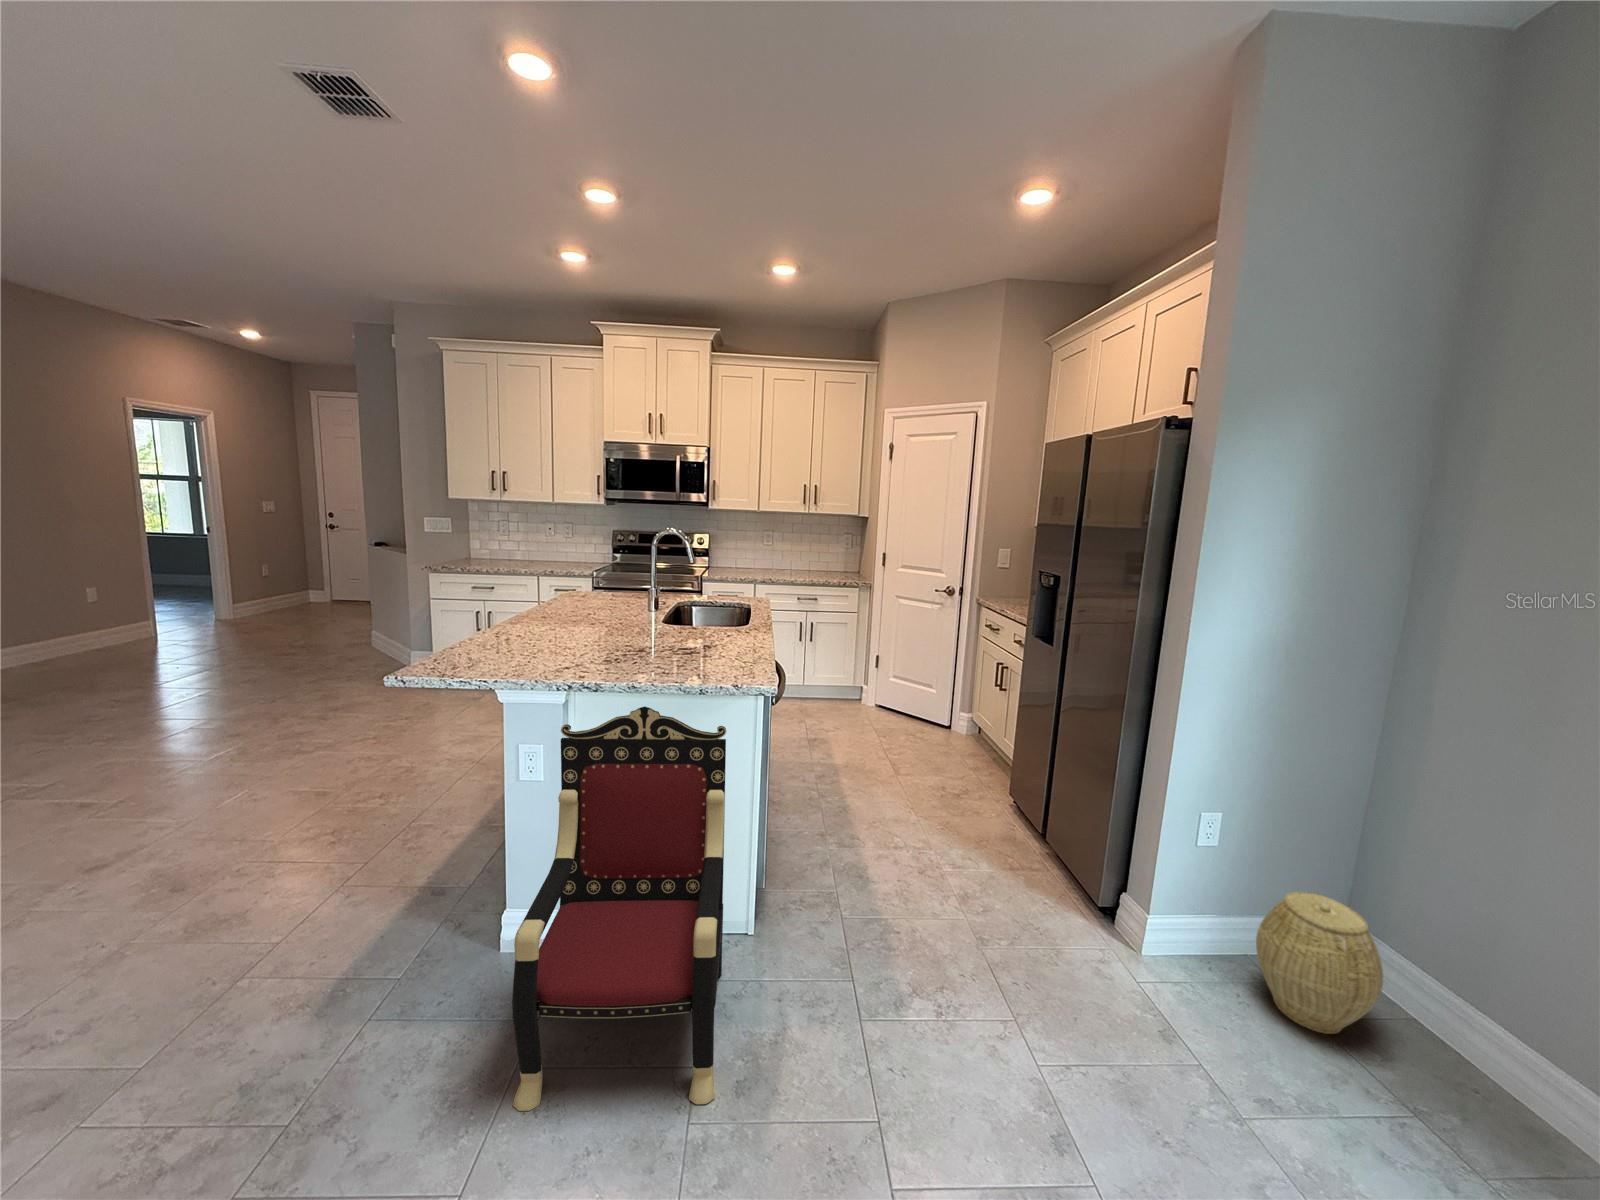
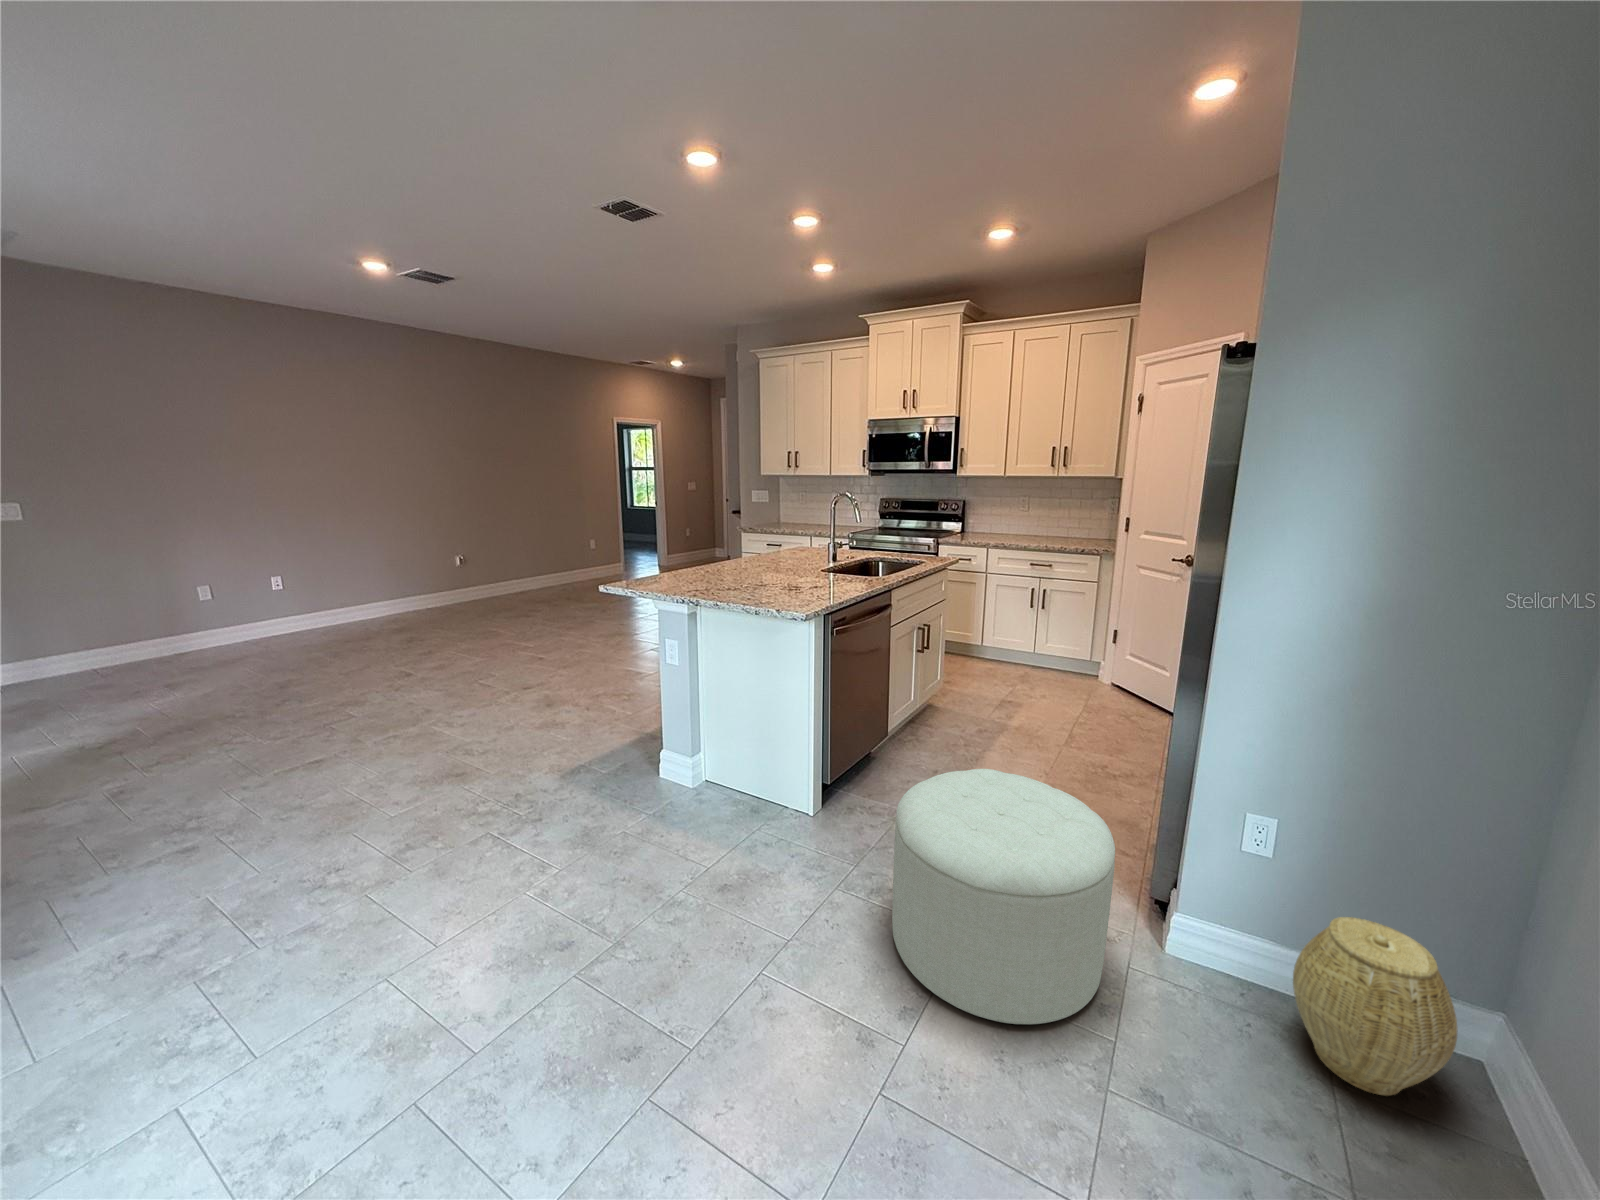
armchair: present [512,707,726,1111] -> none [634,610,789,872]
ottoman: none [932,841,1188,1145] -> present [892,769,1115,1025]

